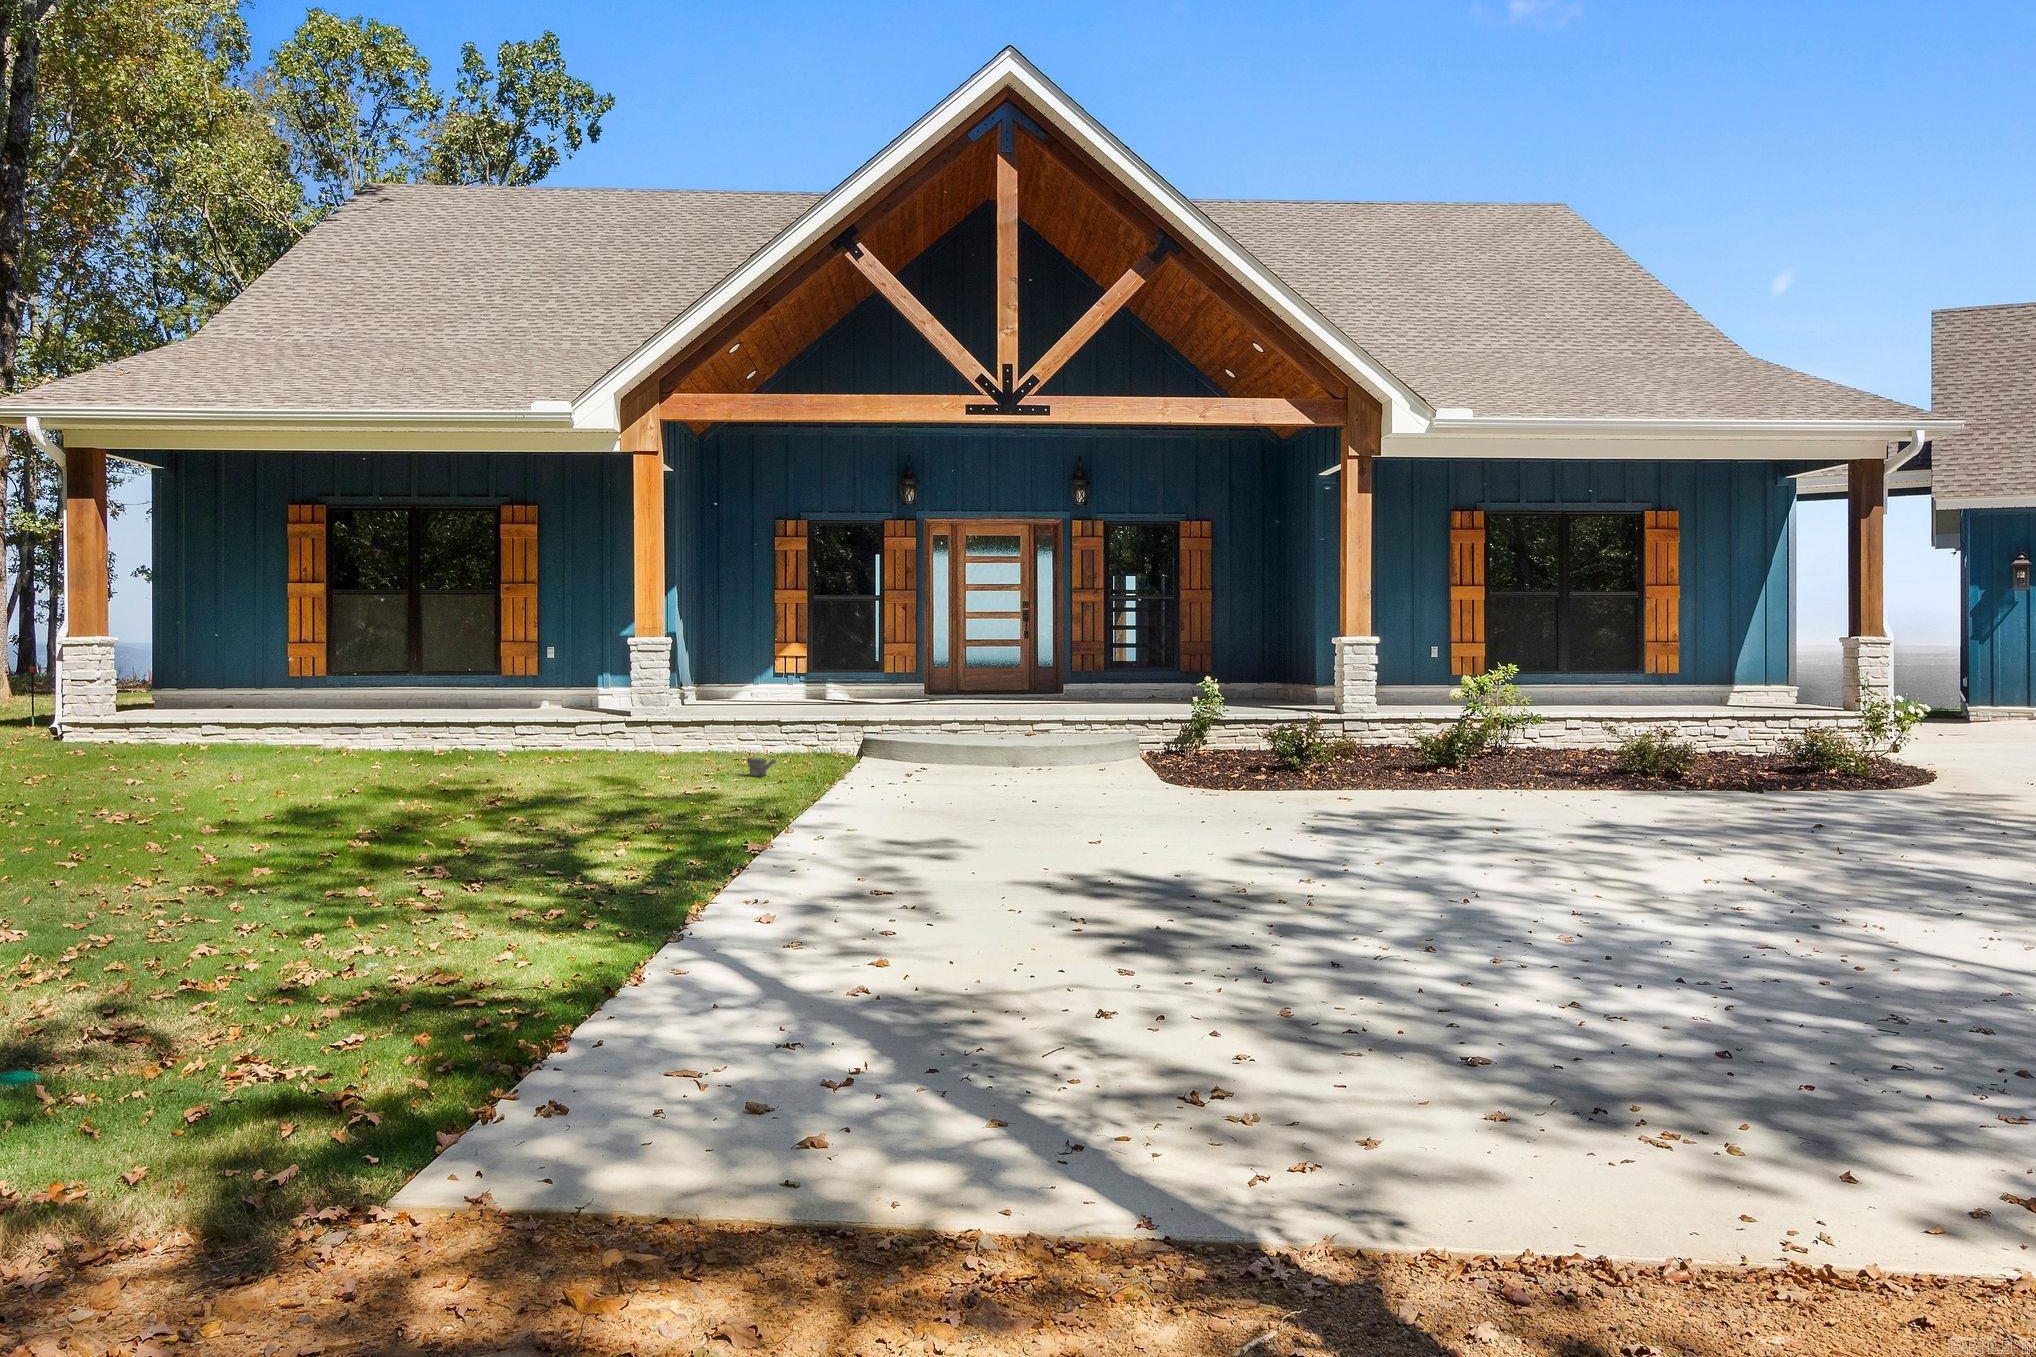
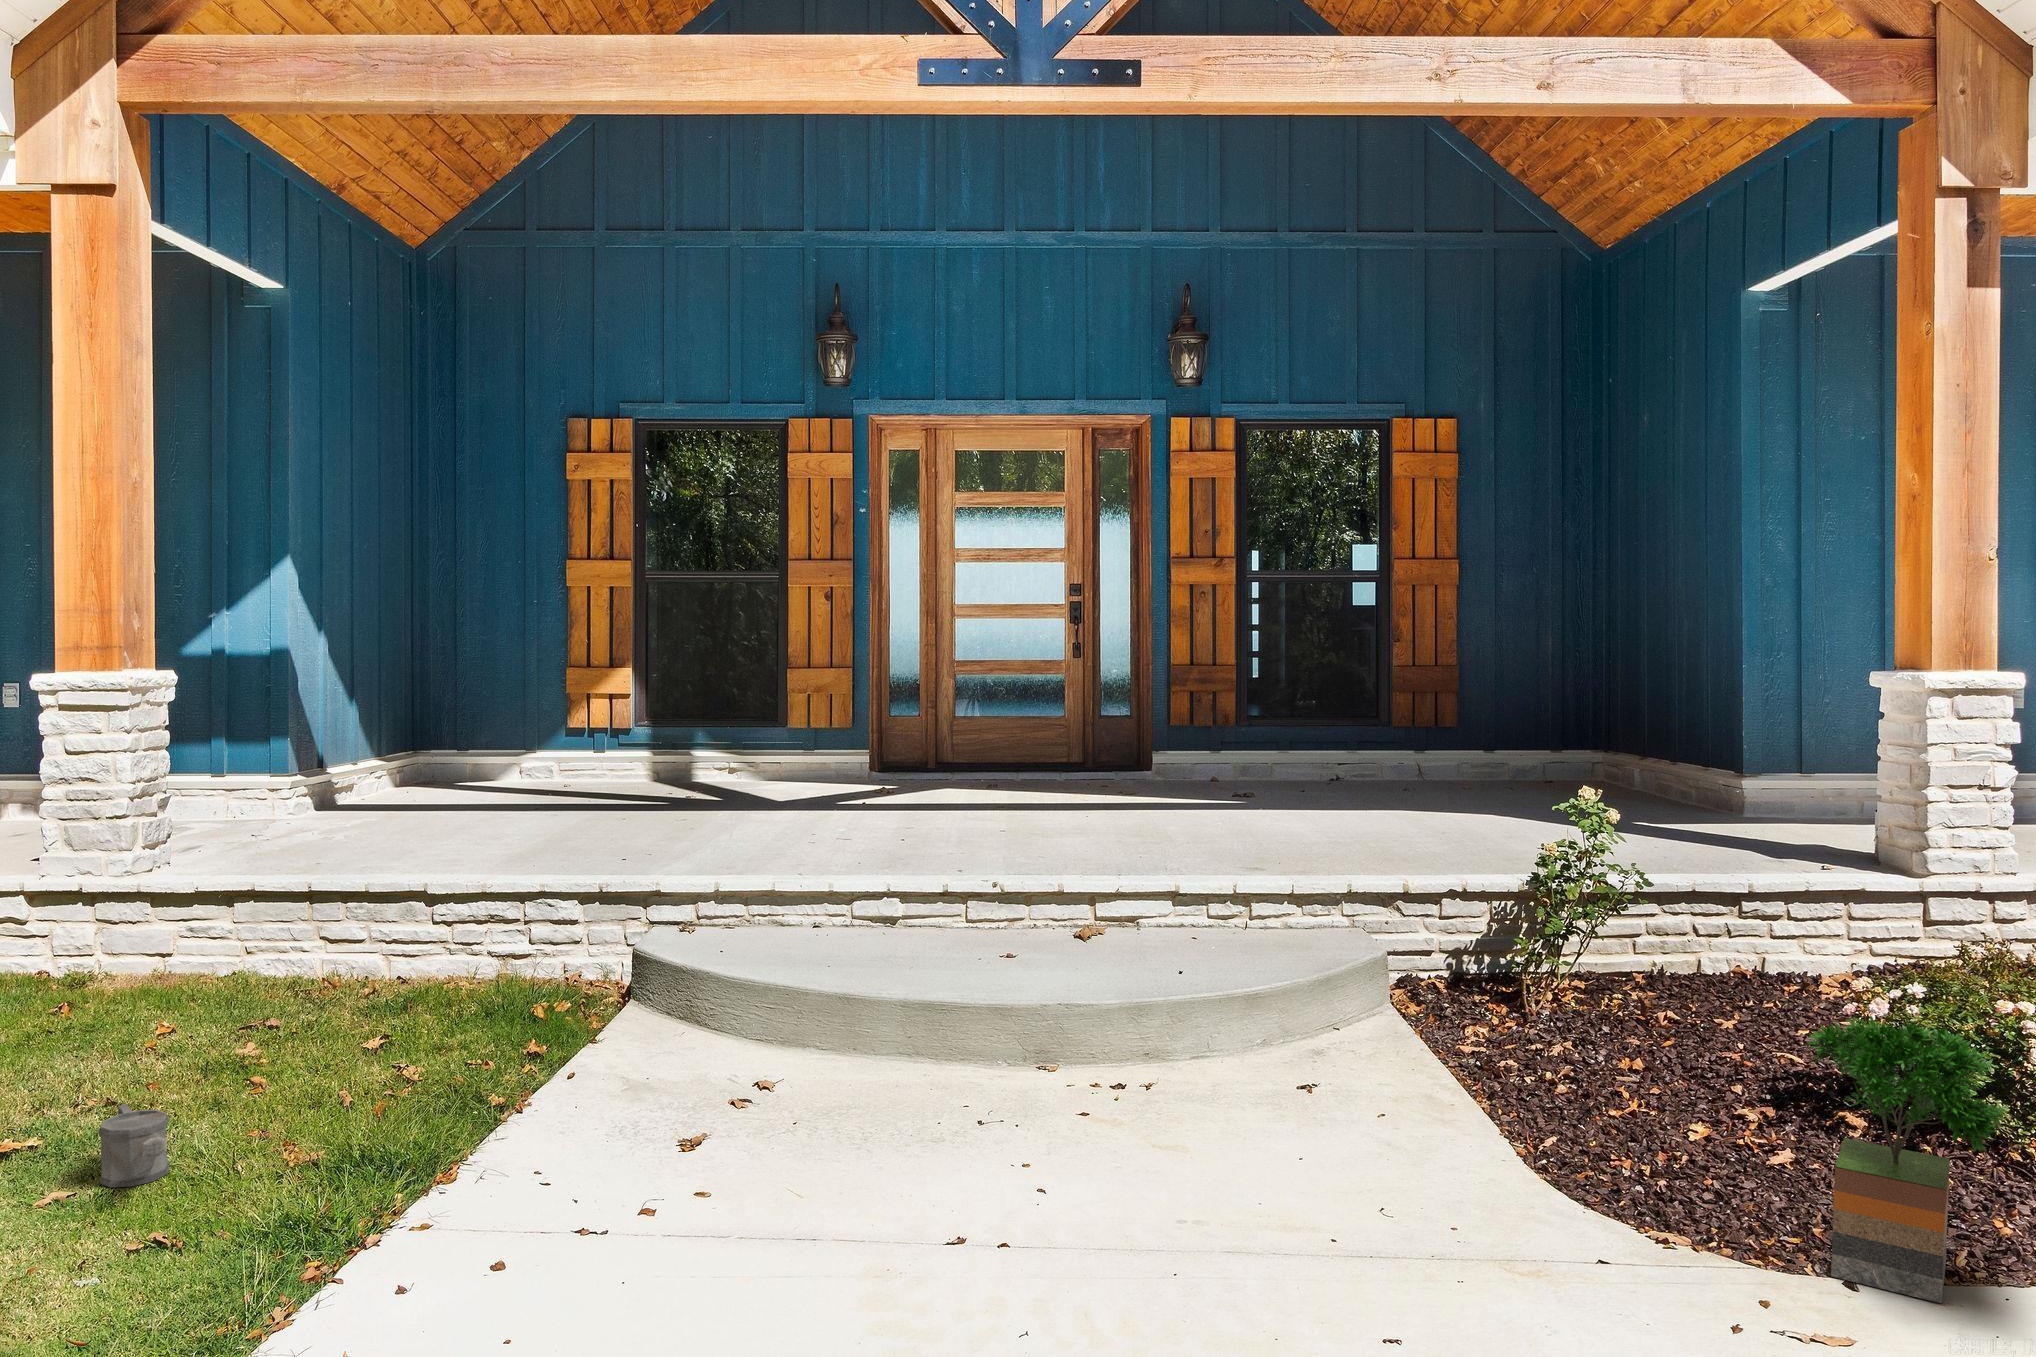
potted tree: none [1222,719,1265,786] -> present [1807,1015,2008,1303]

